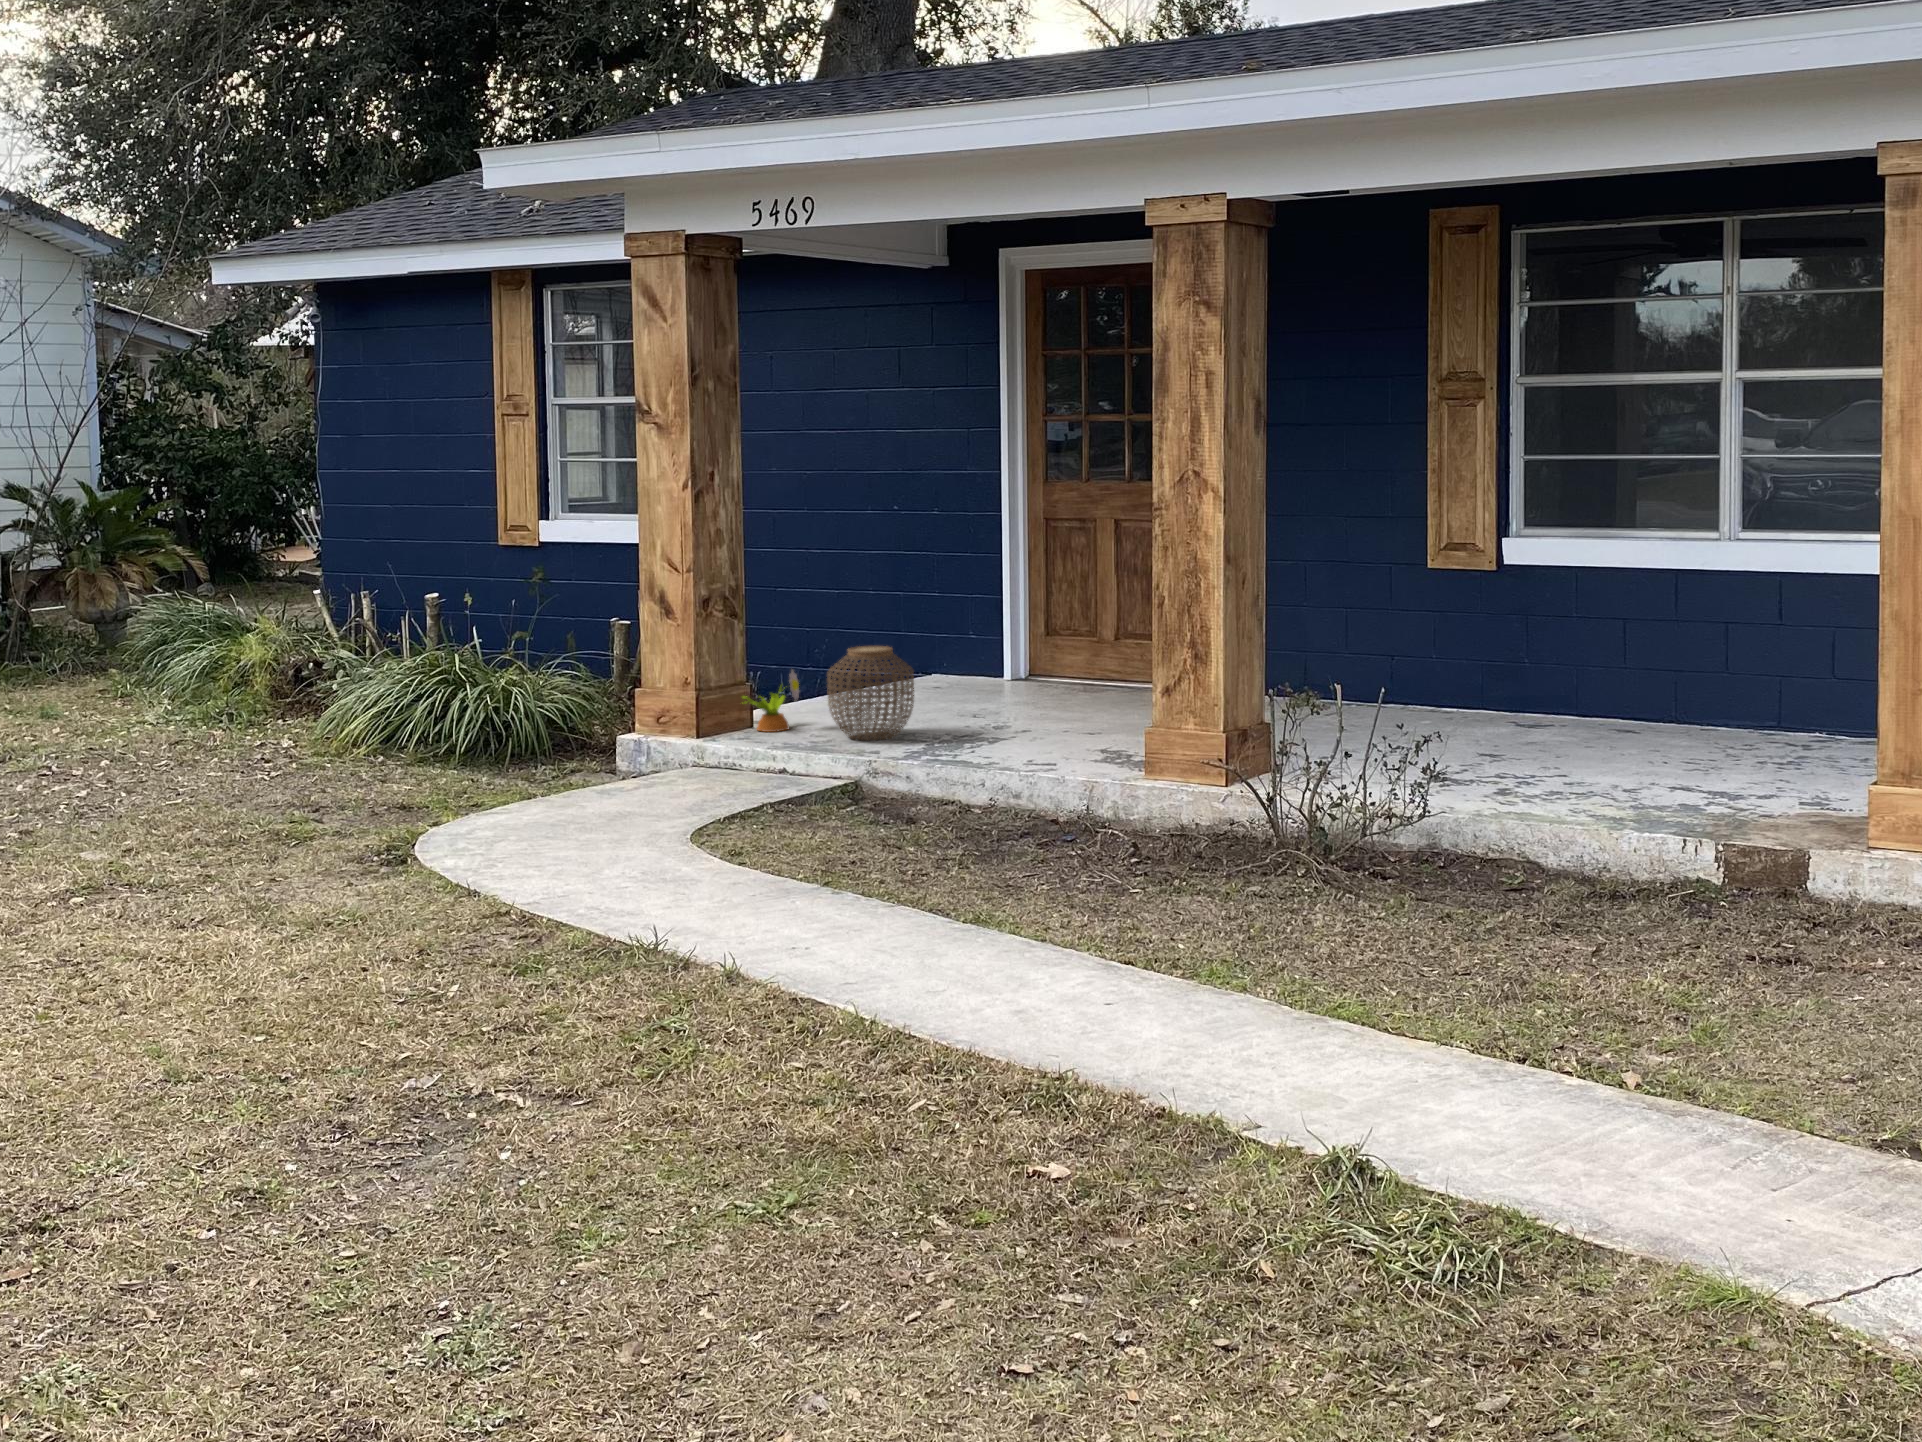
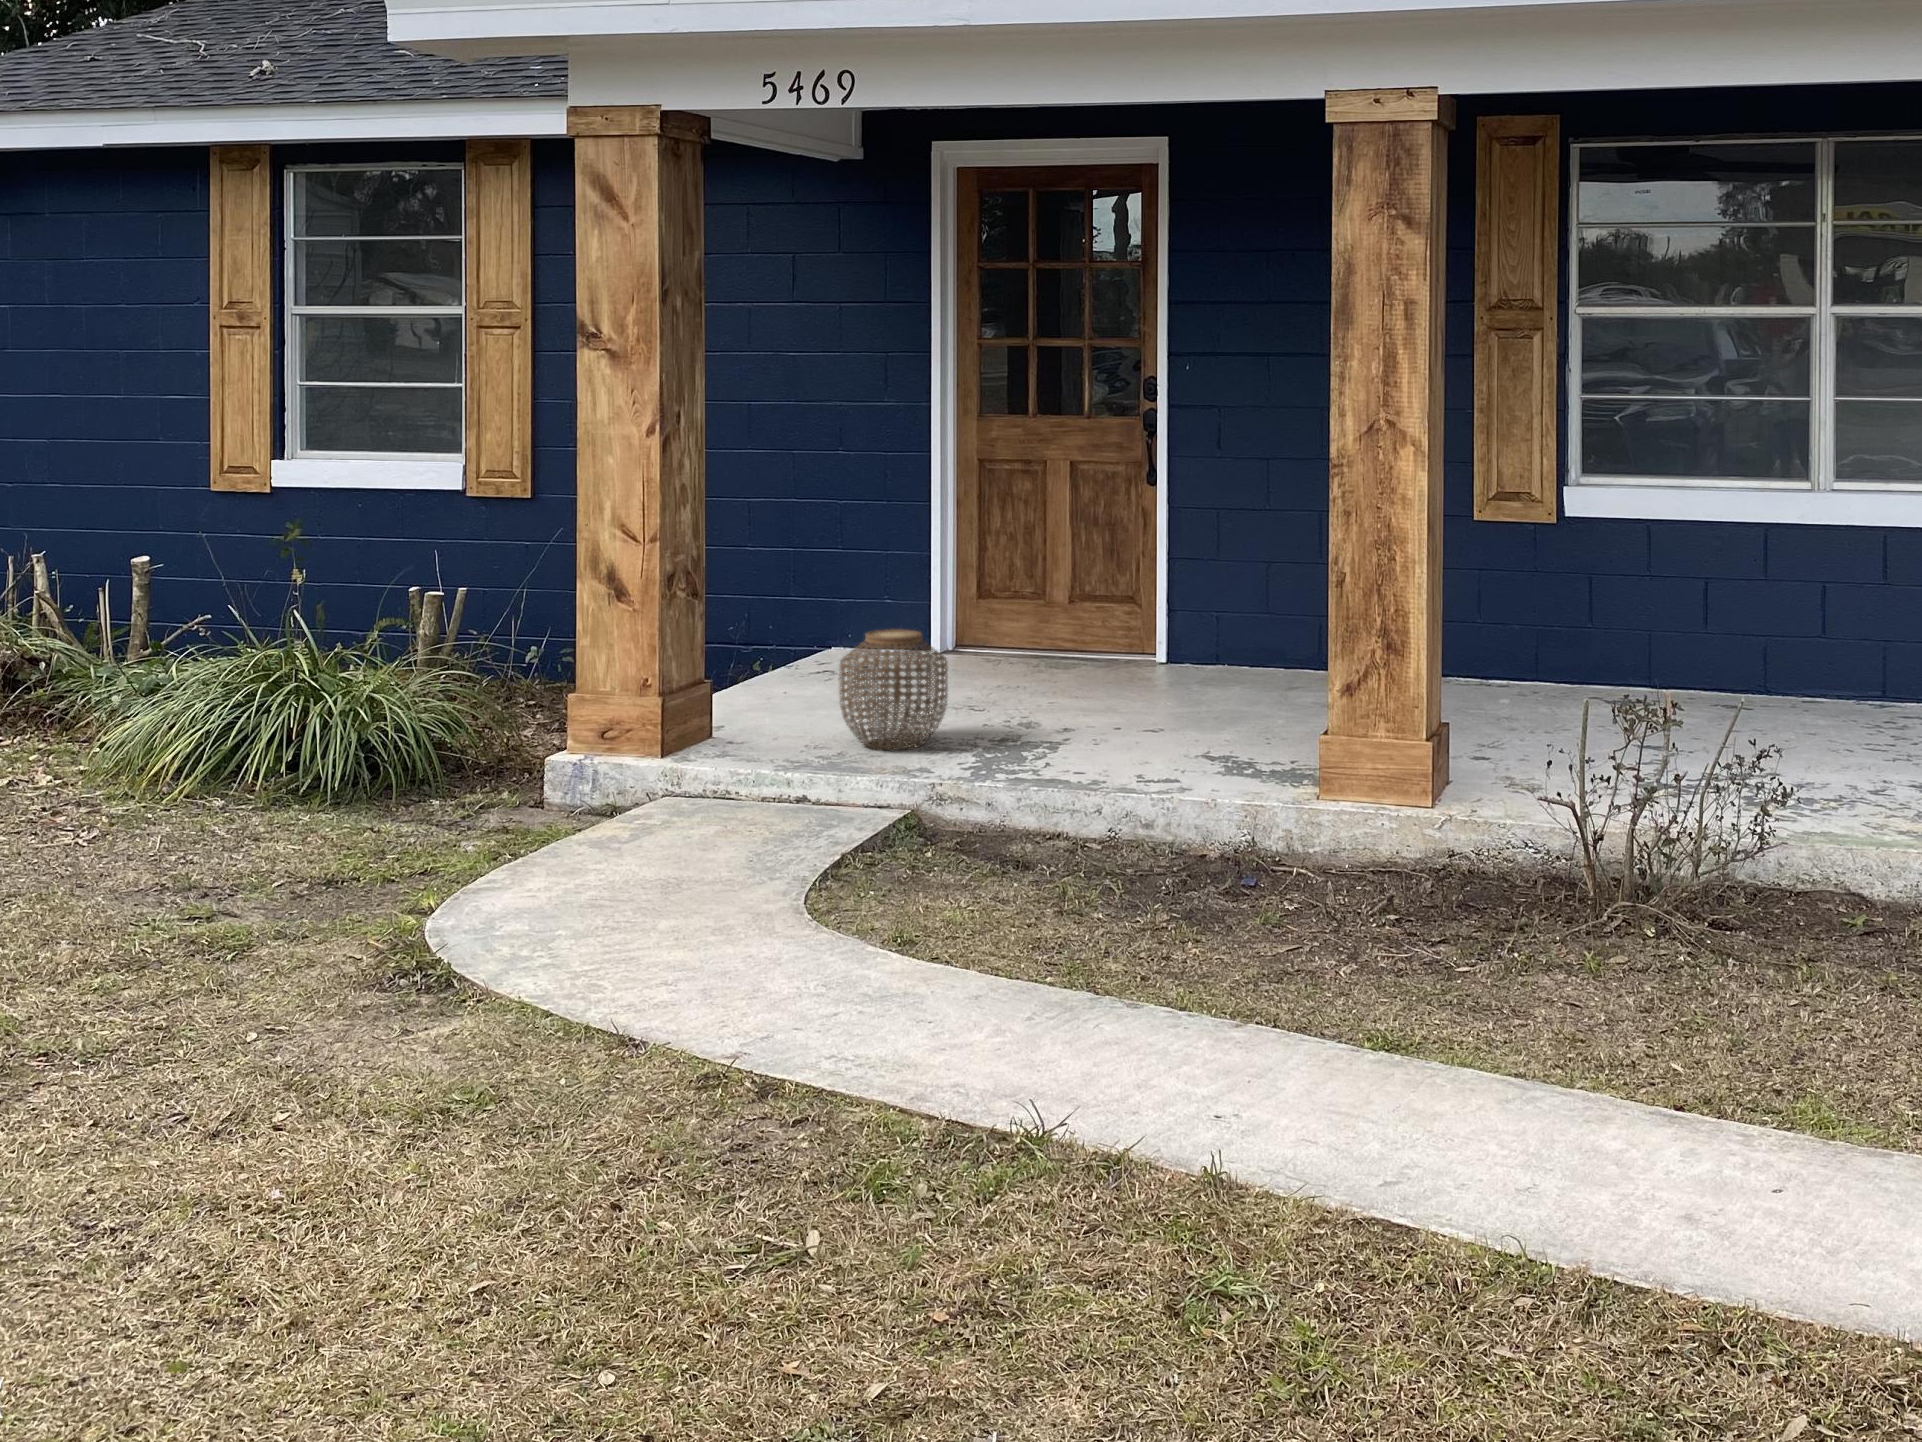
decorative plant: present [742,670,799,732] -> none [703,661,780,744]

